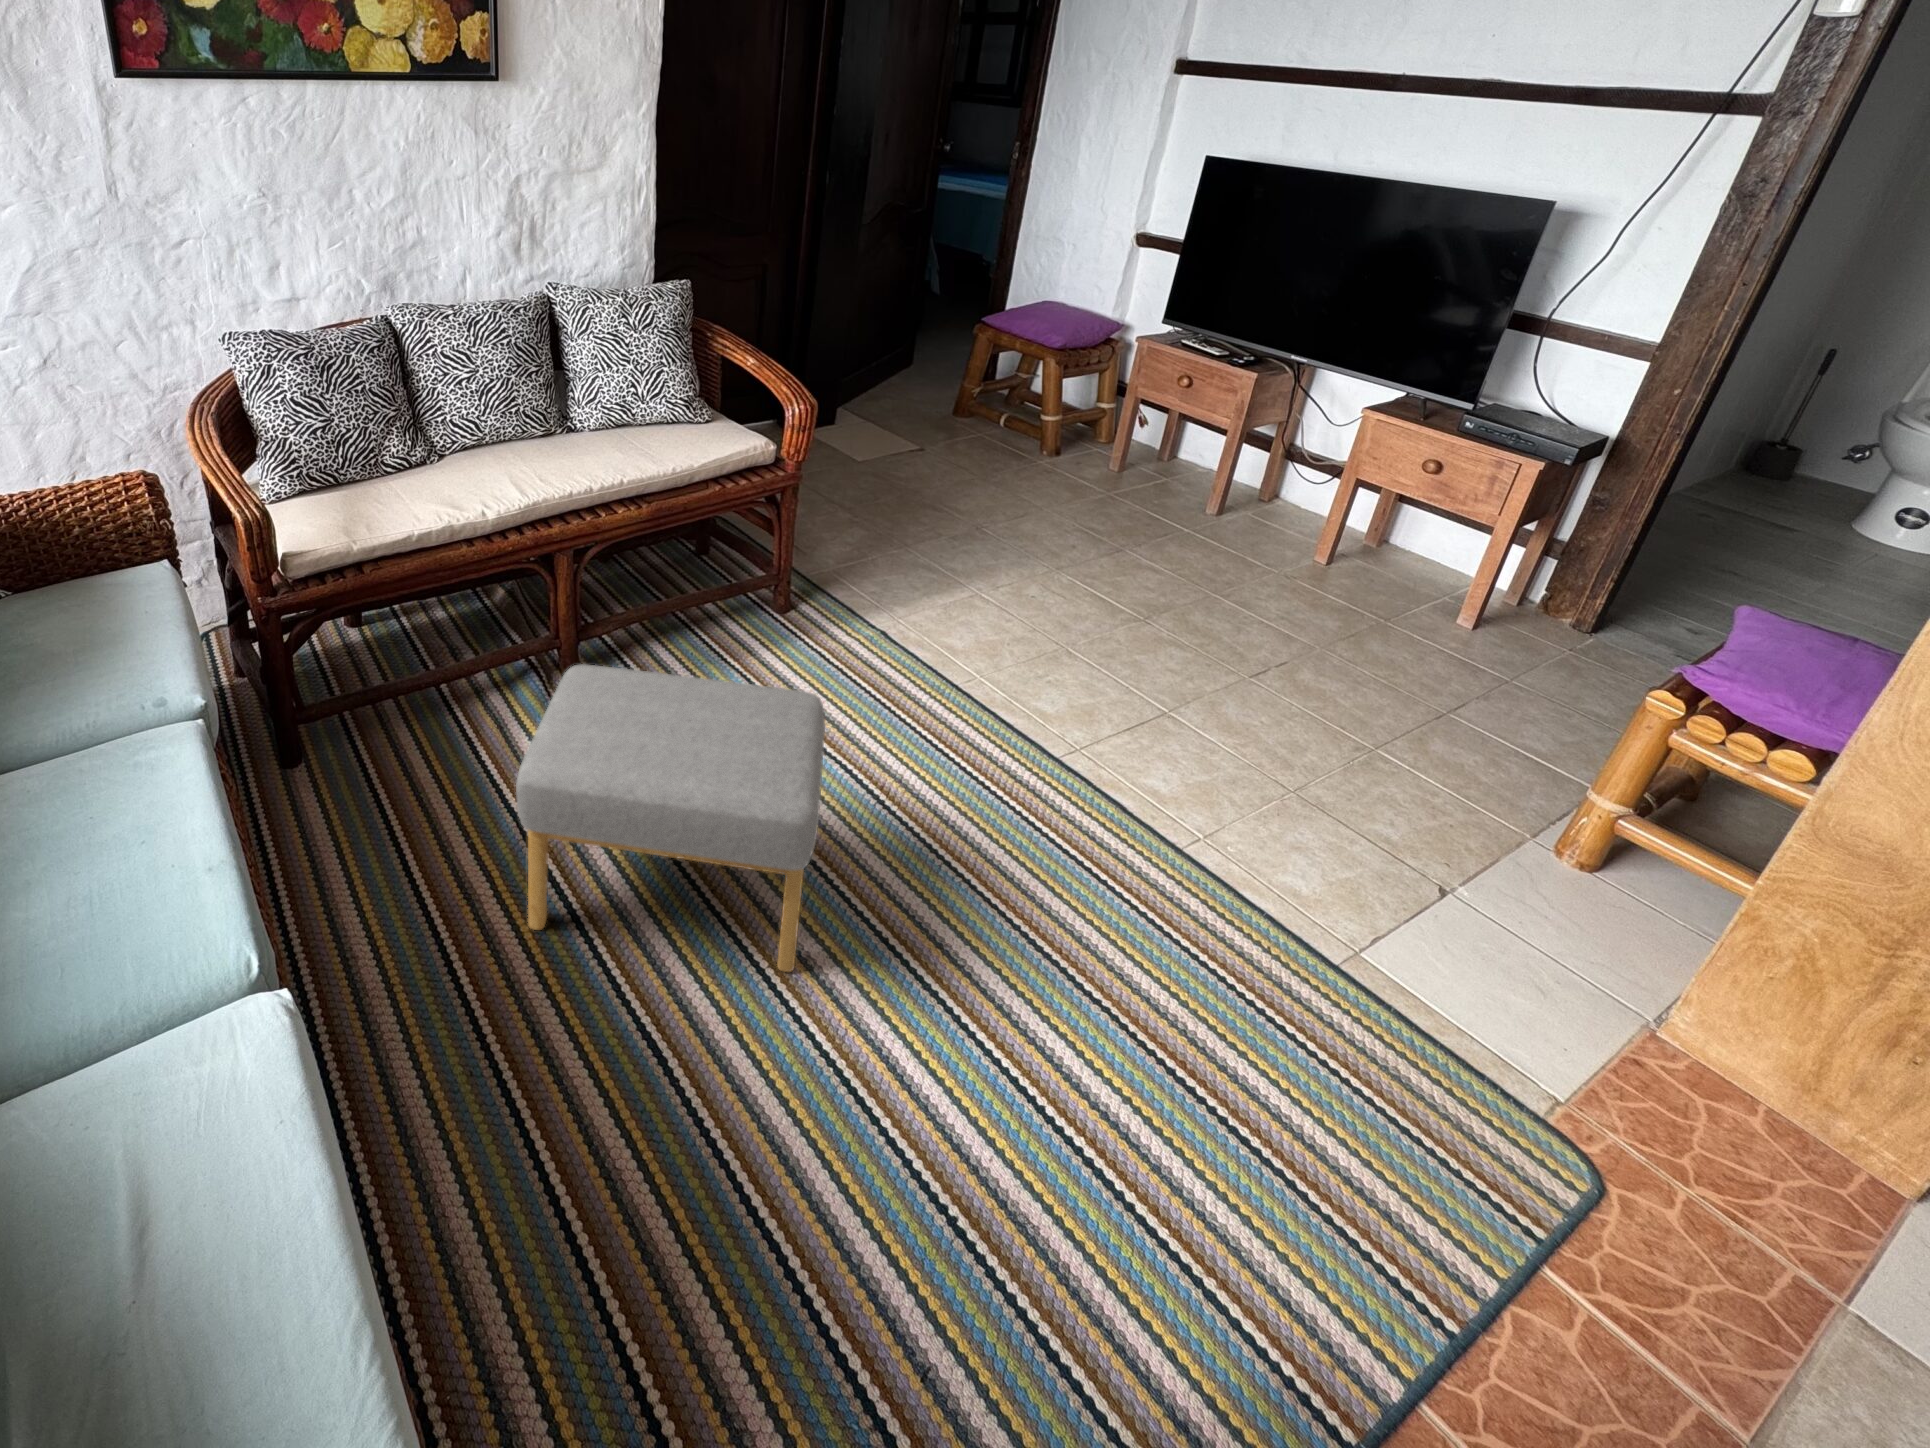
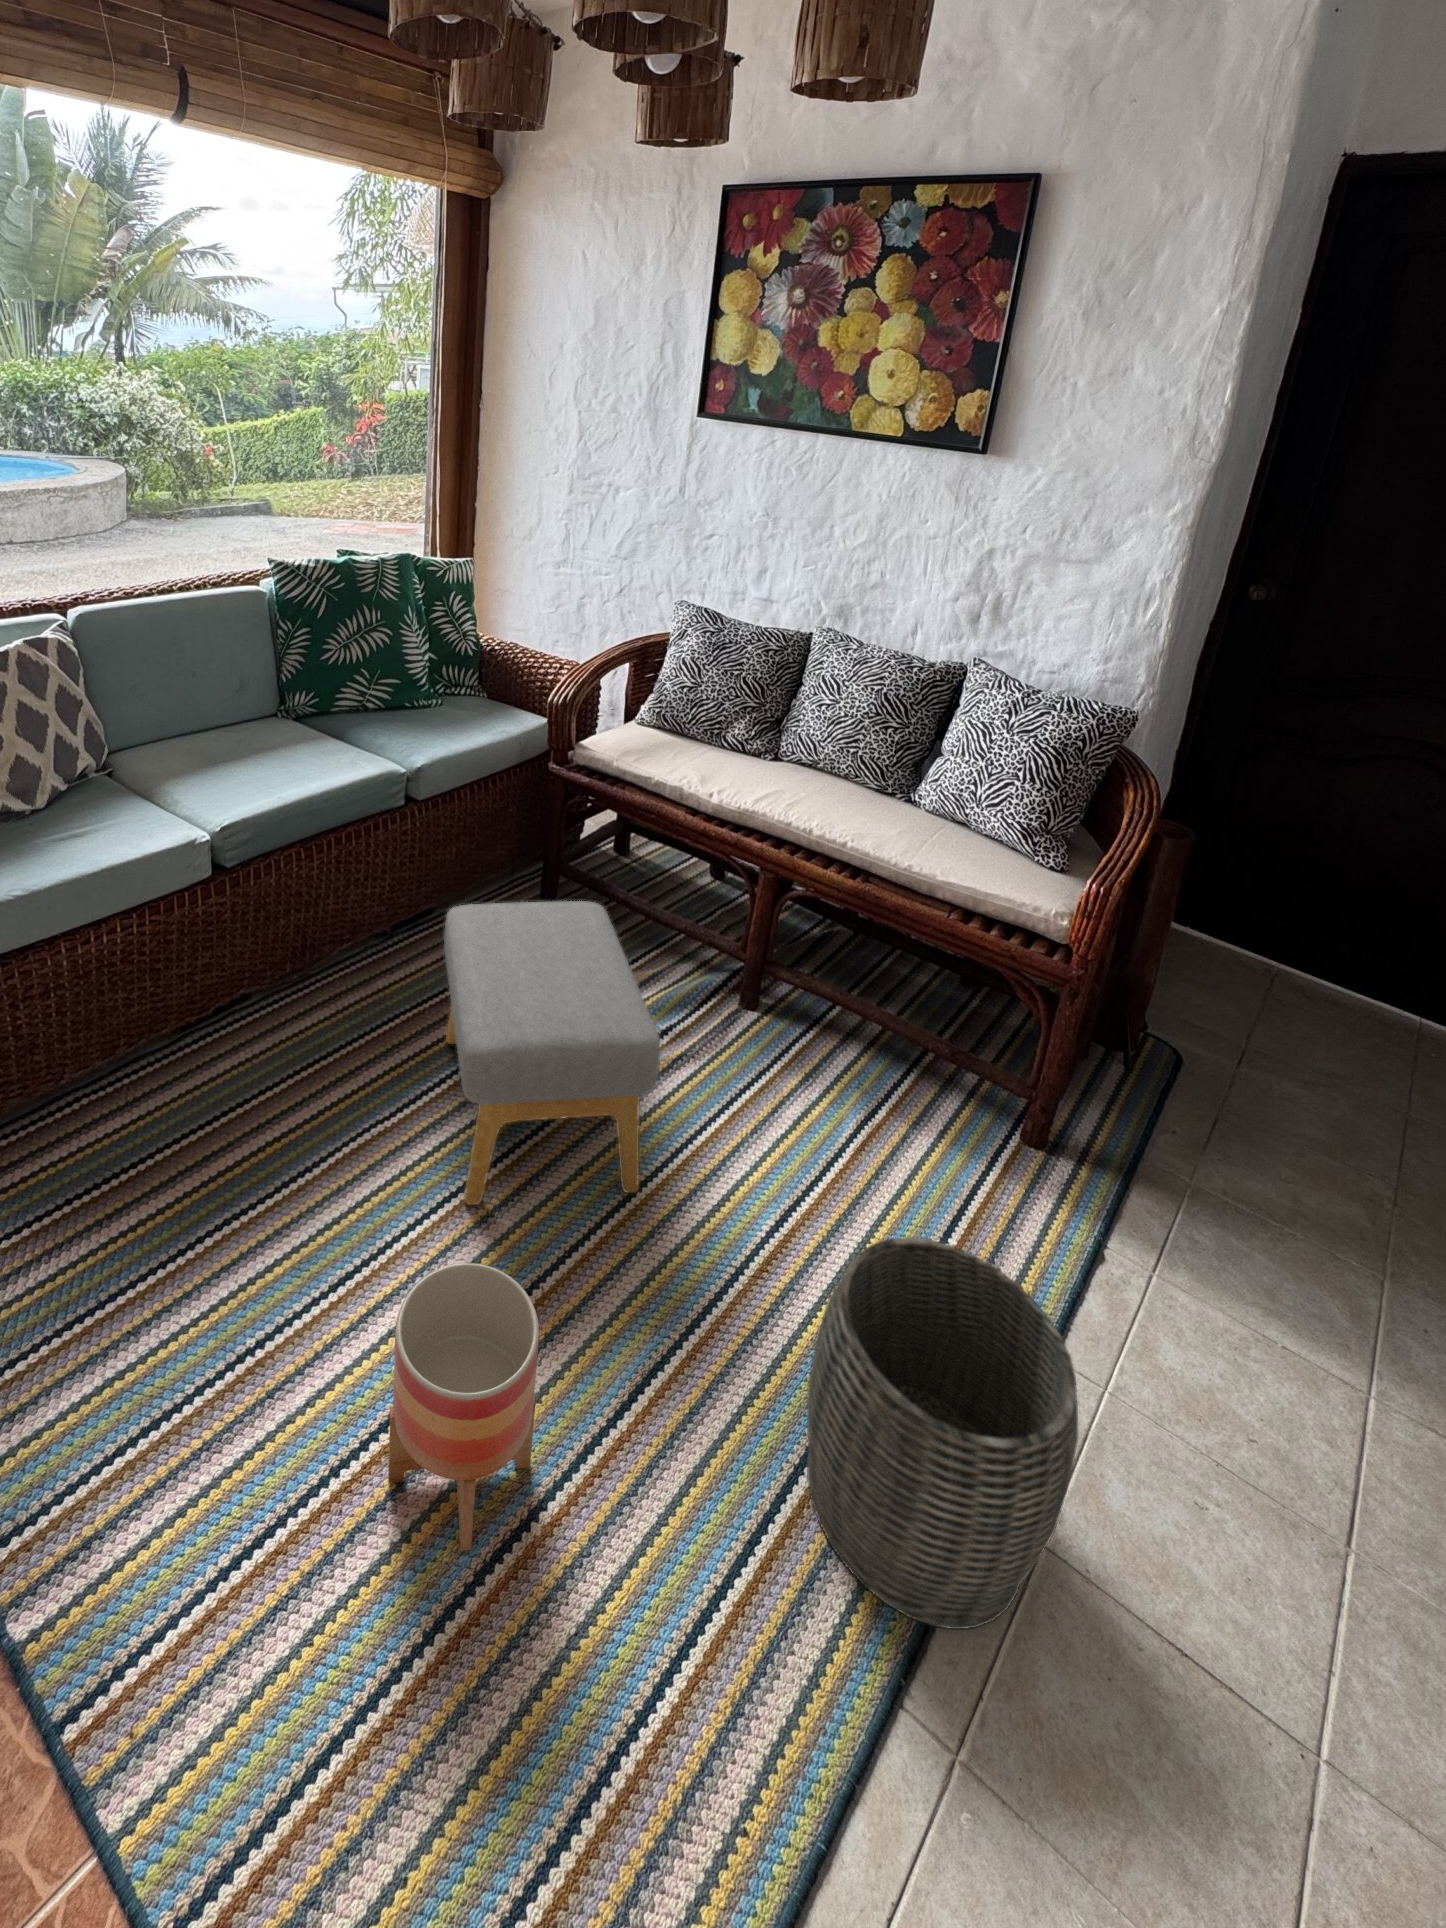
woven basket: none [1005,630,1185,845] -> present [807,1237,1079,1629]
planter: none [1005,875,1173,1107] -> present [389,1263,539,1551]

